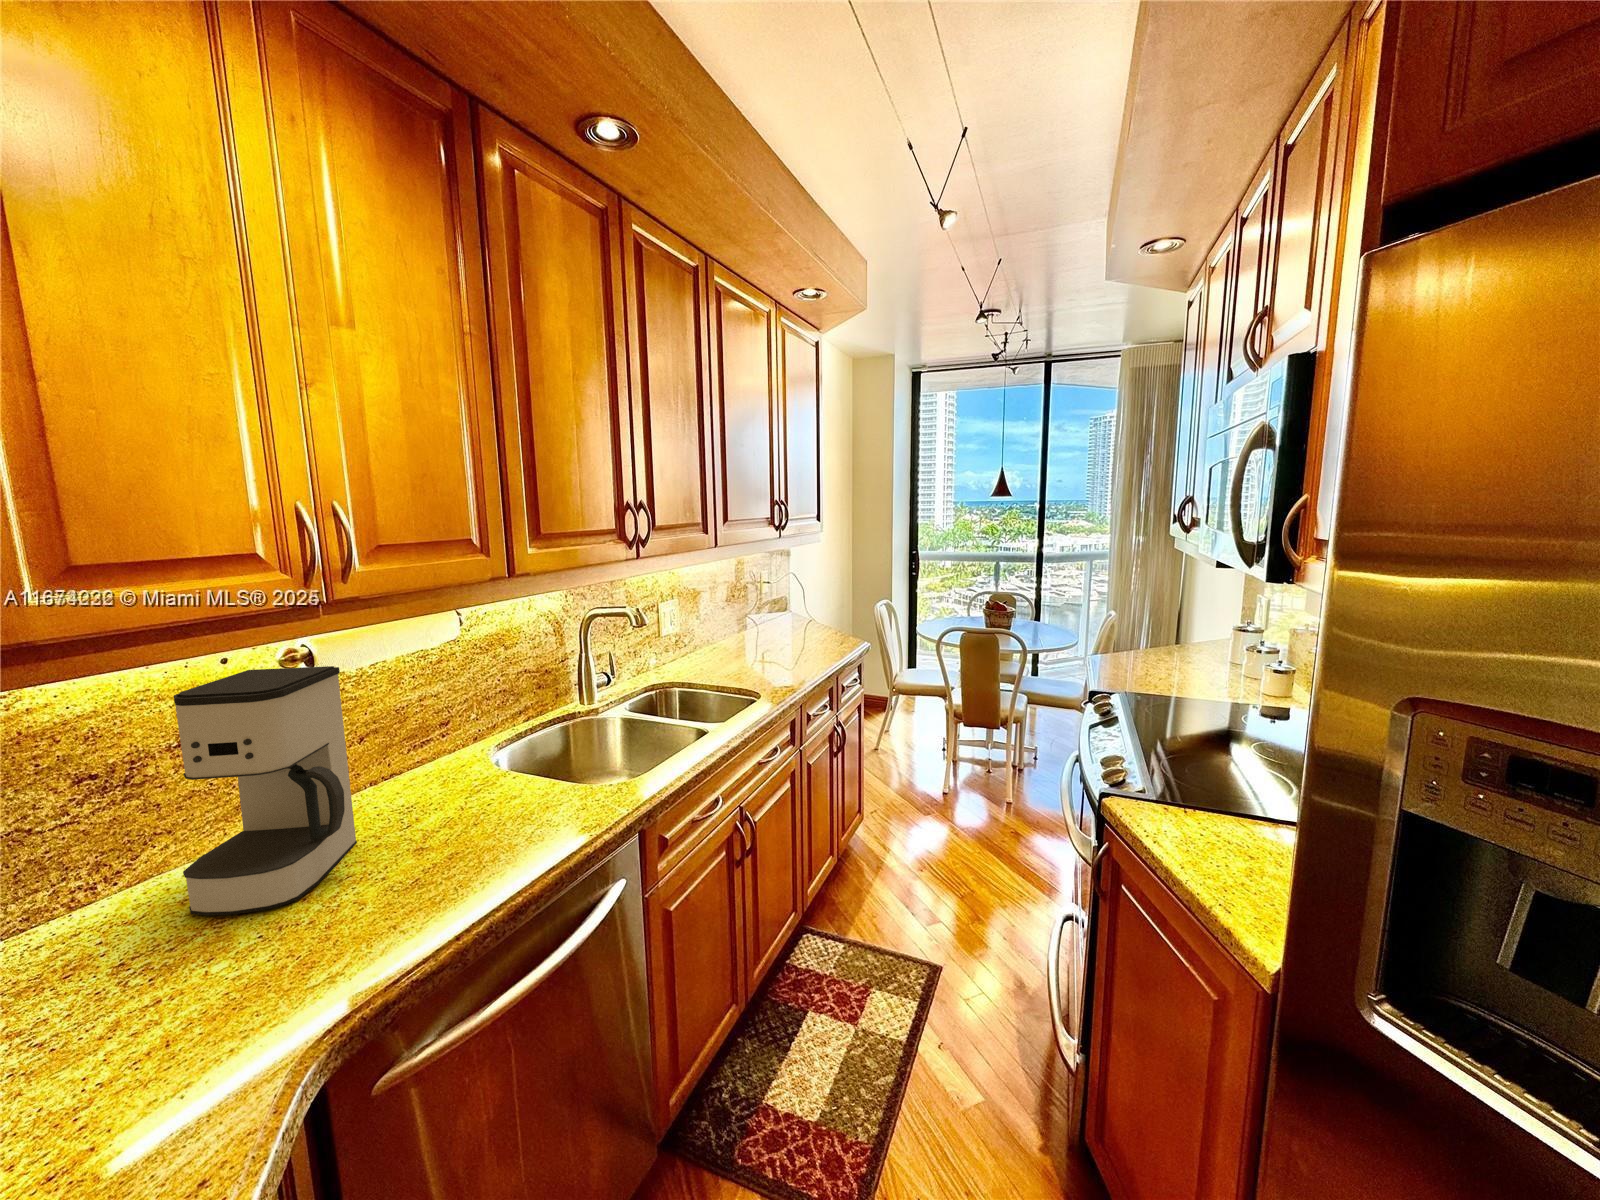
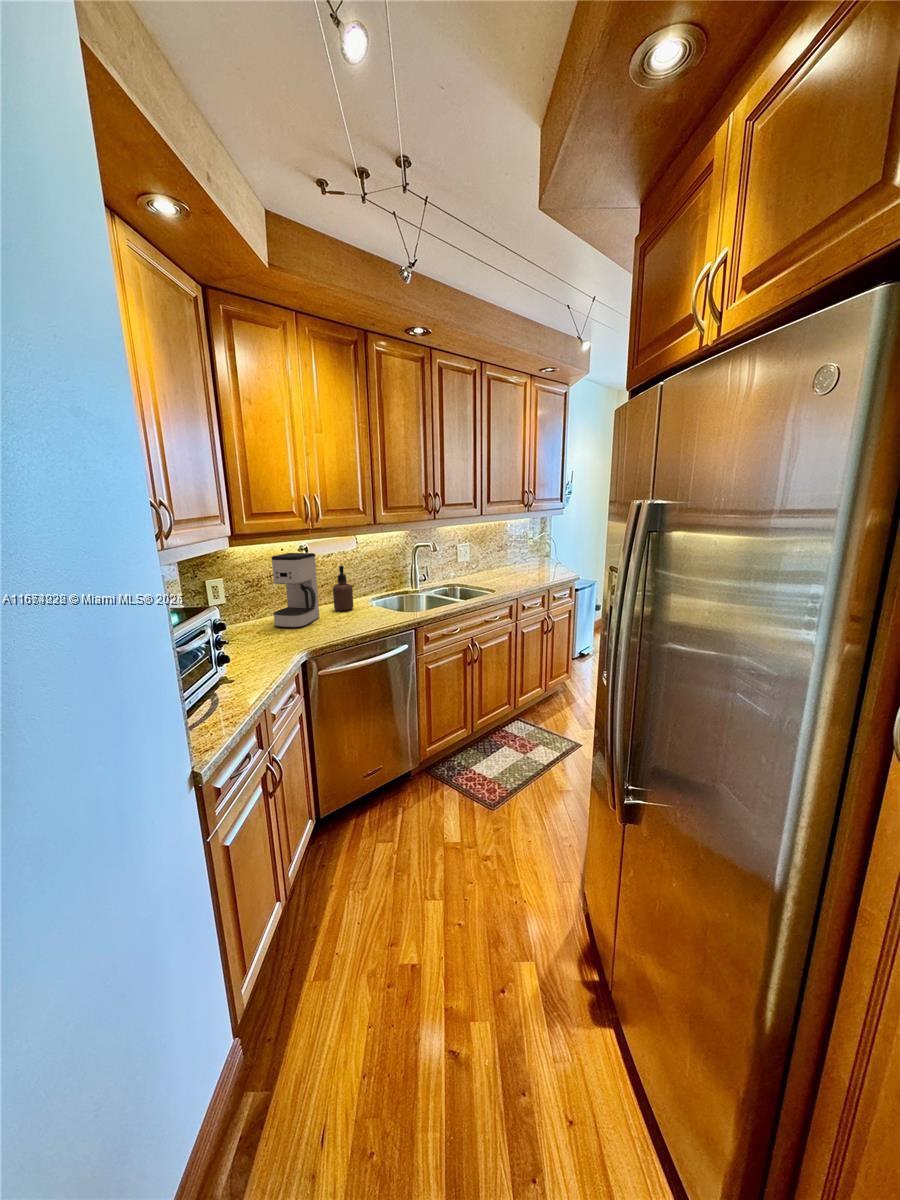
soap dispenser: none [395,685,456,804] -> present [333,566,353,611]

